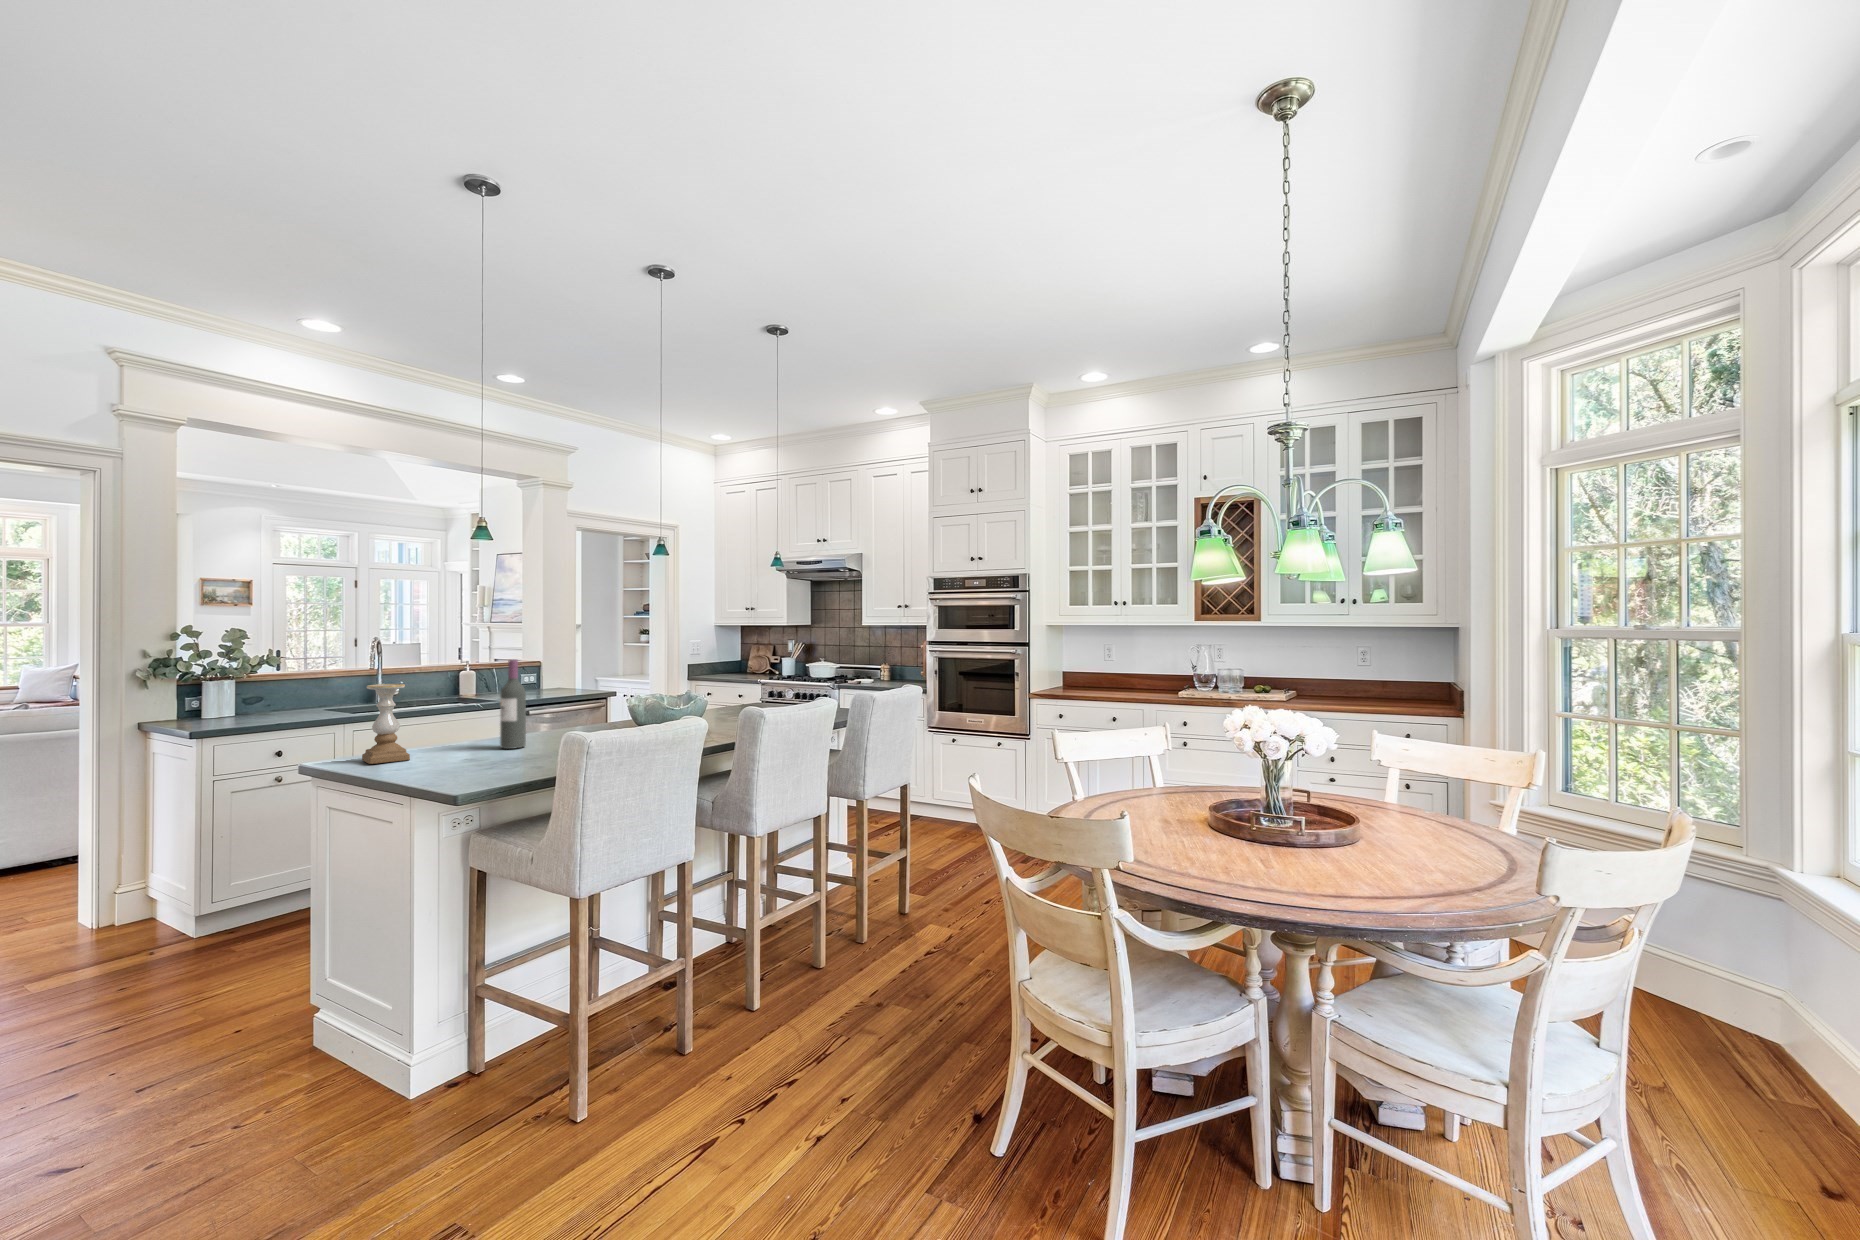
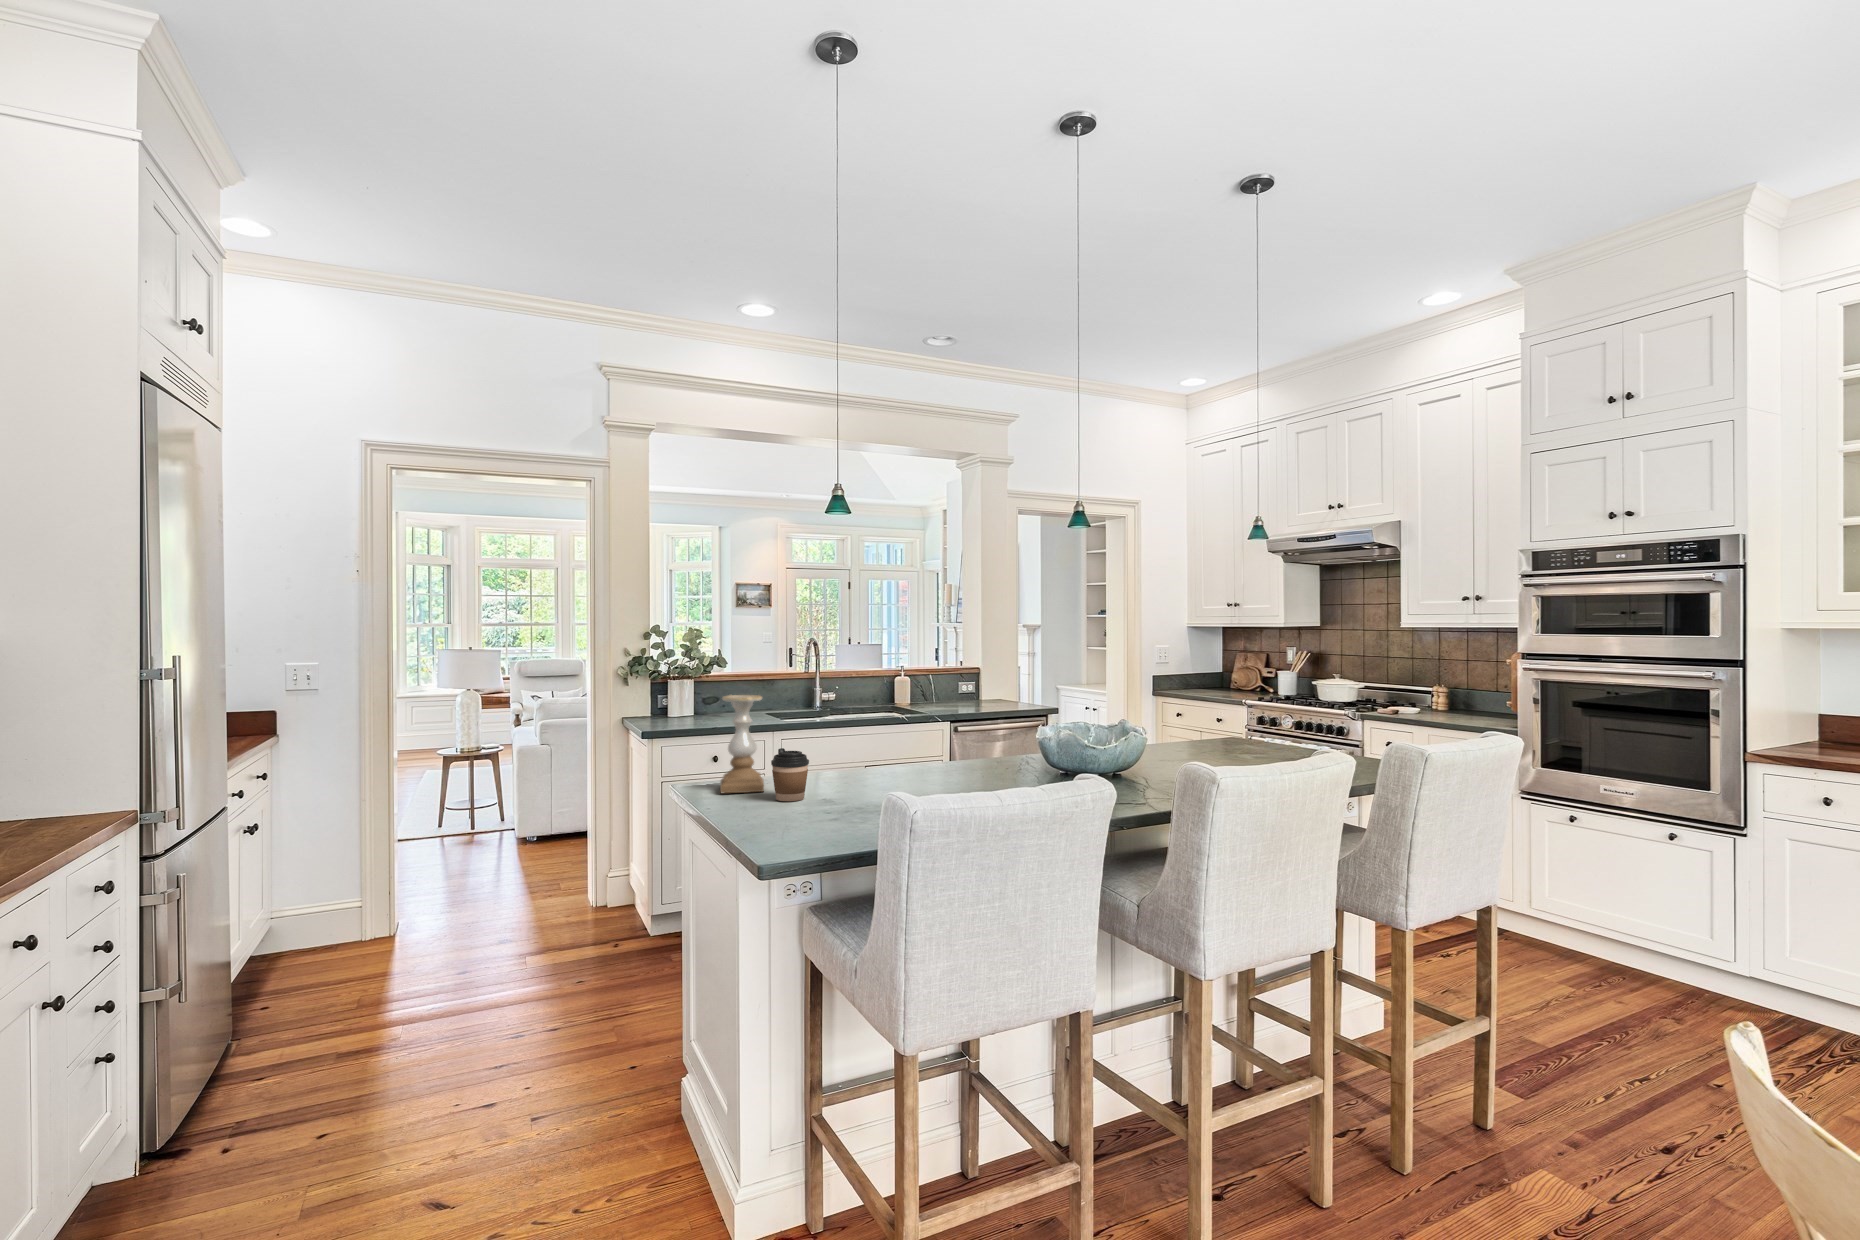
wine bottle: present [500,660,526,749] -> none [868,669,897,787]
coffee cup: none [423,723,457,763] -> present [771,748,809,801]

